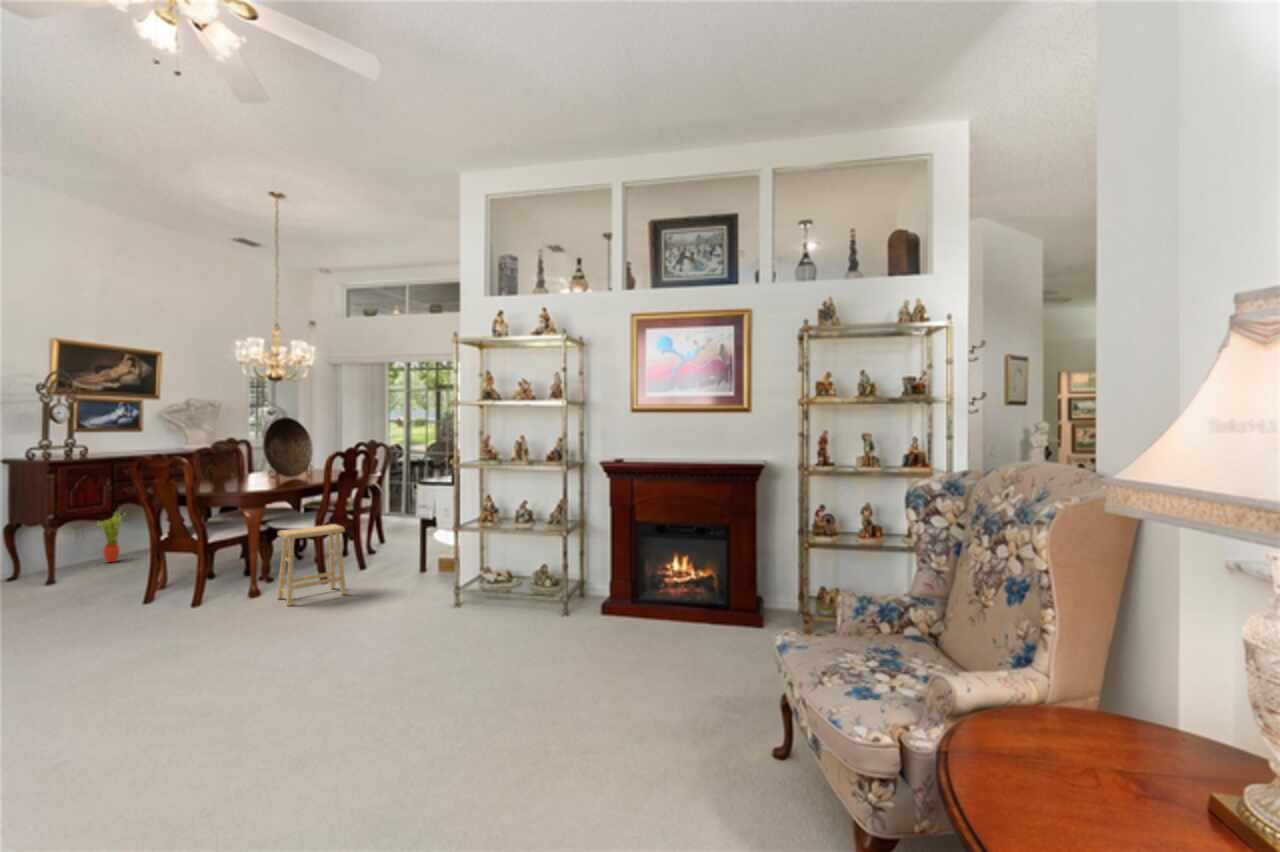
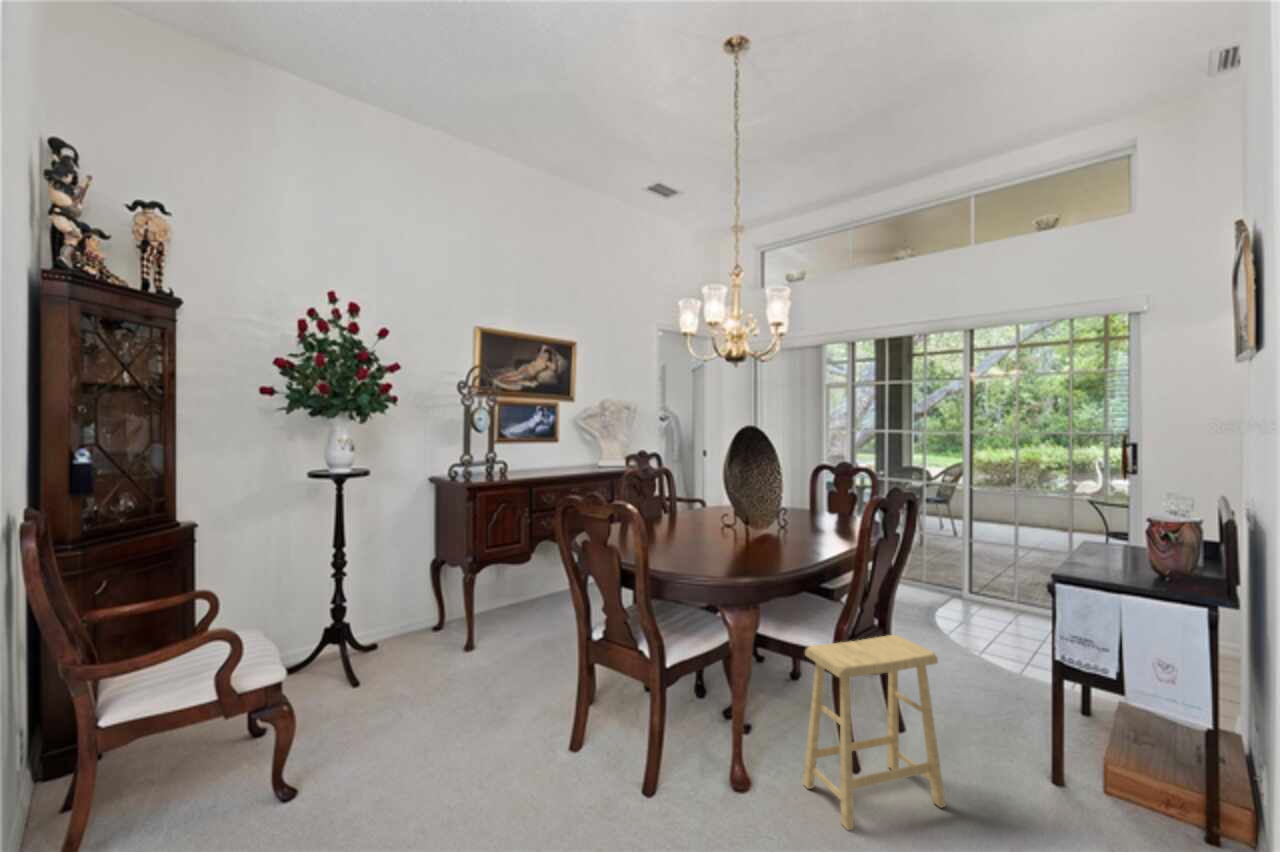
potted plant: present [98,513,125,562] -> none [516,542,545,613]

